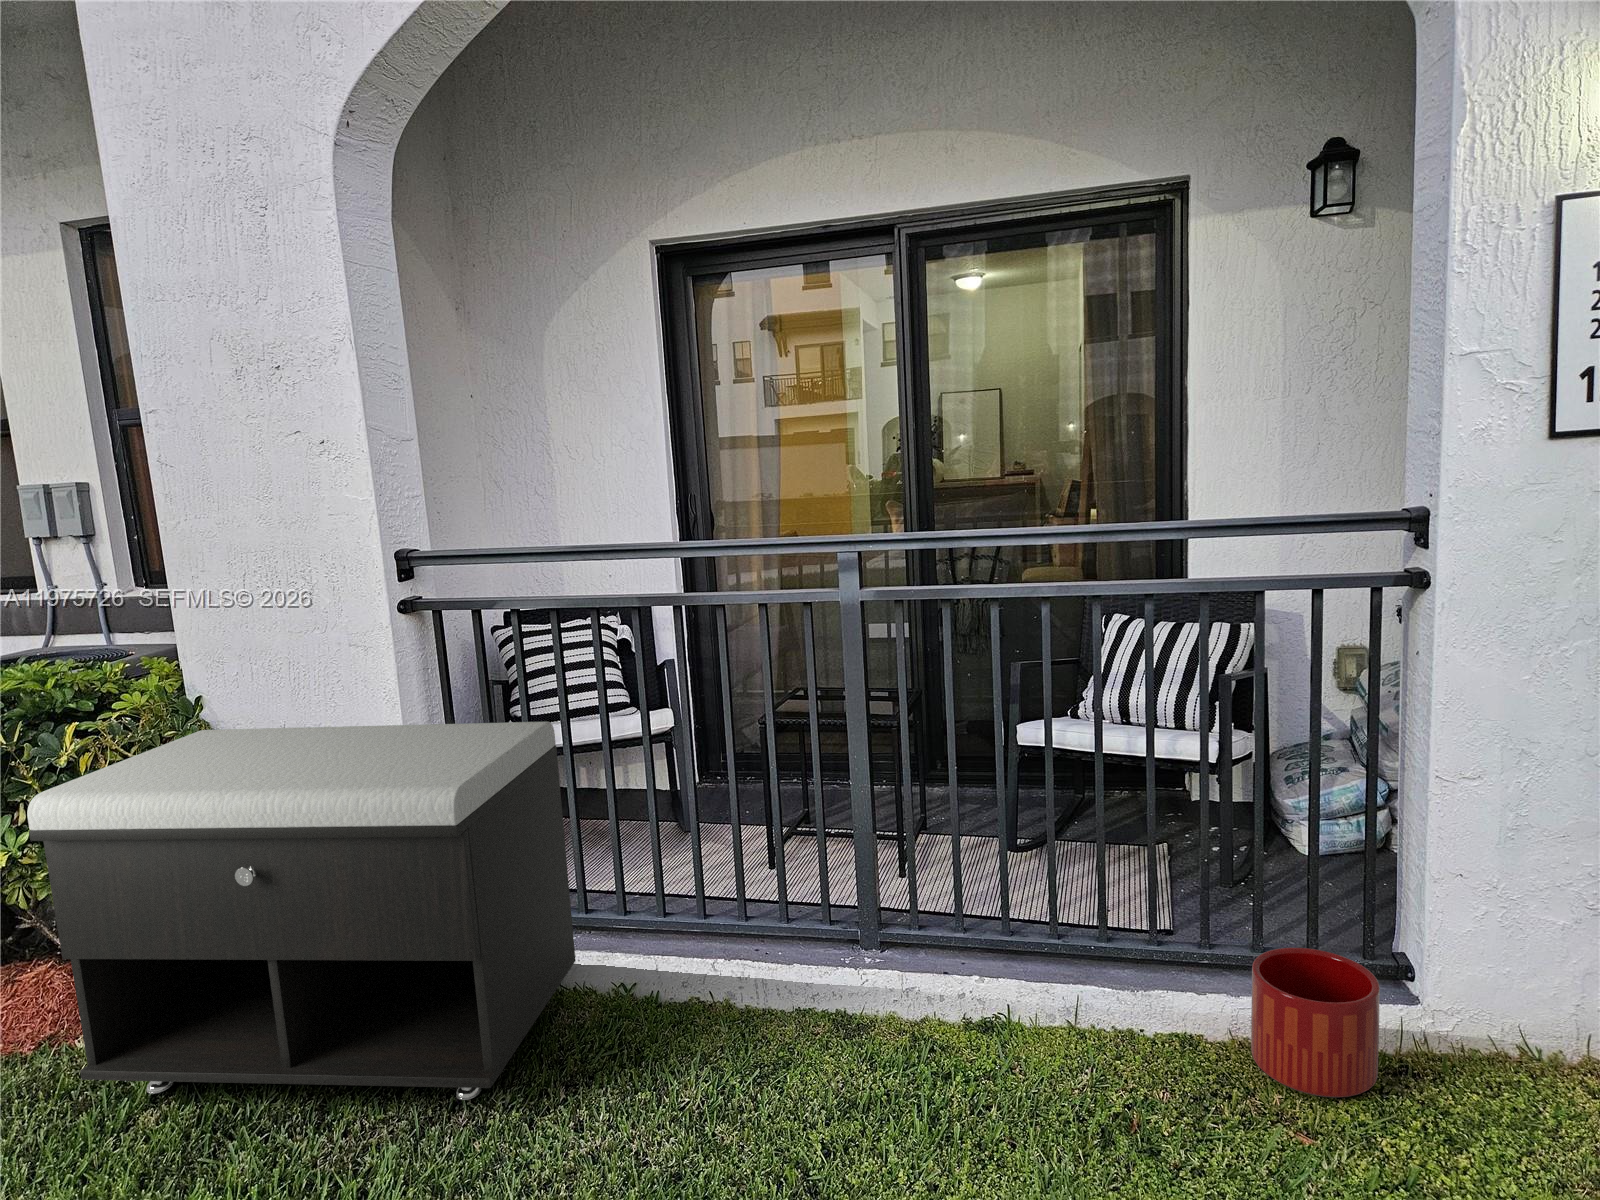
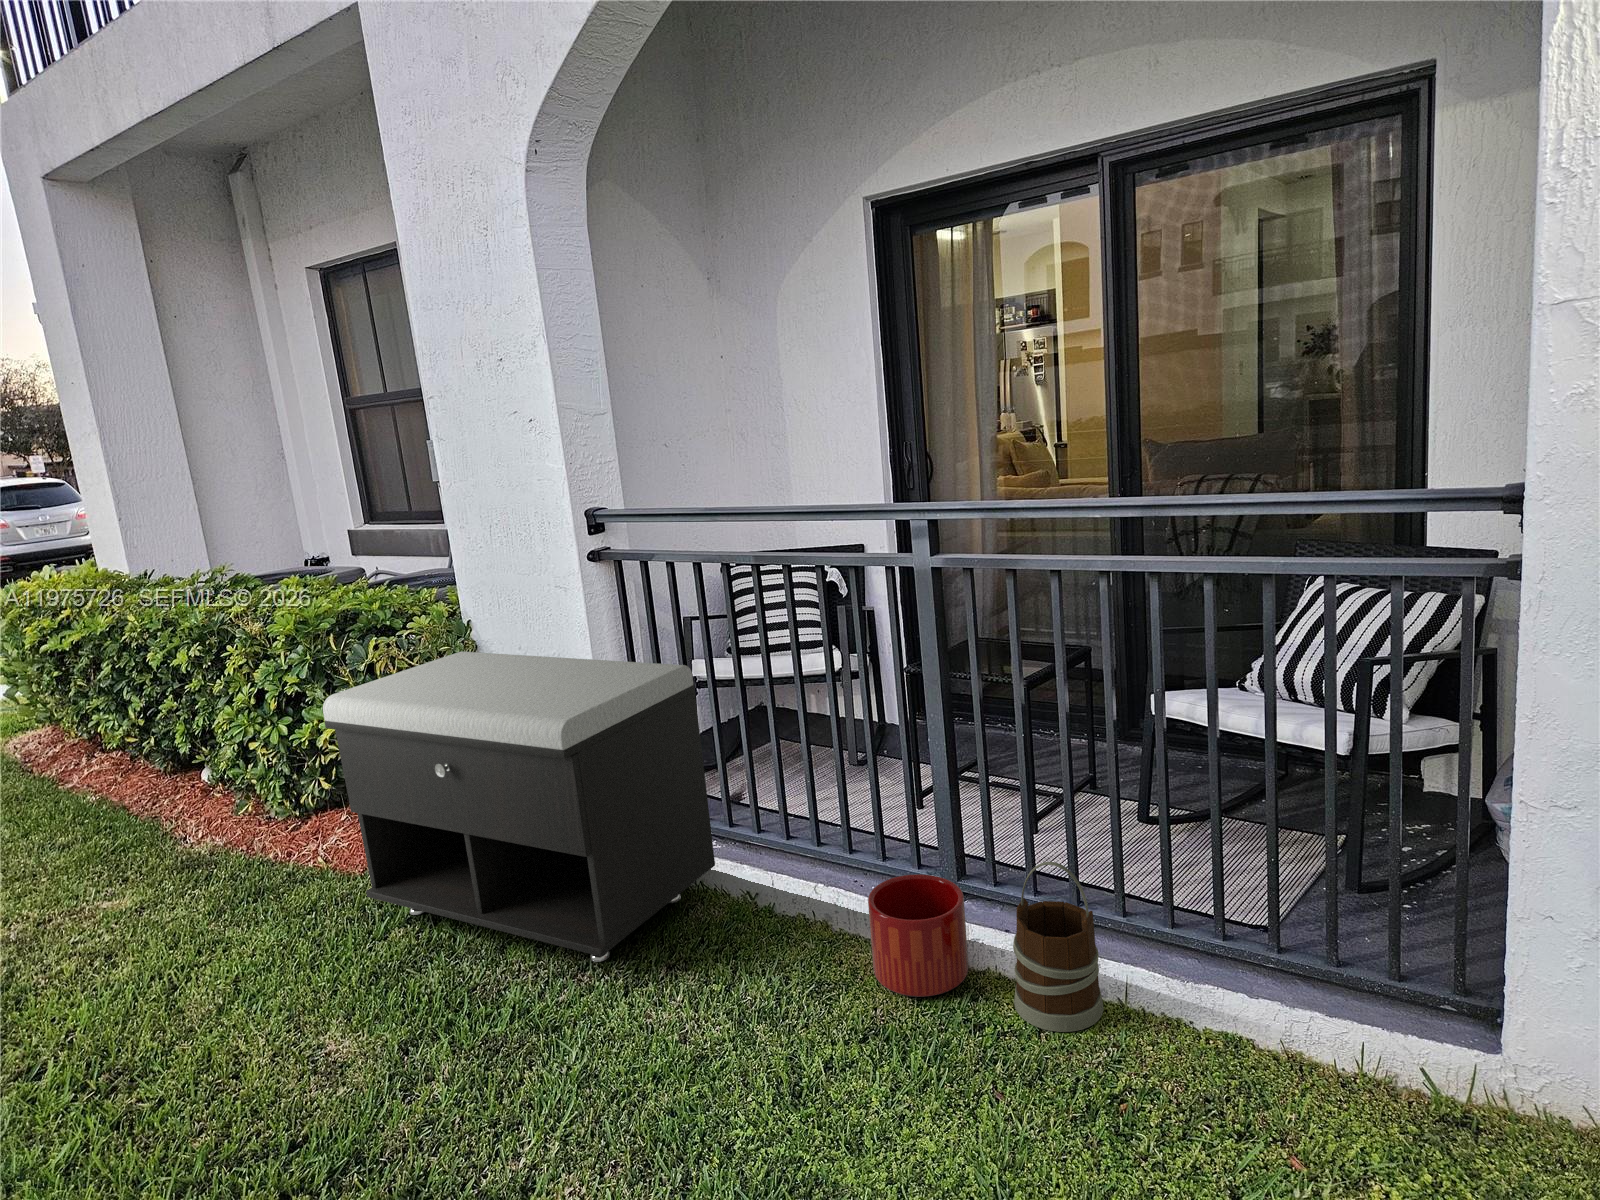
wooden bucket: none [971,888,1062,1066] -> present [1013,862,1103,1032]
planter: present [1251,948,1380,1097] -> present [868,874,968,997]

